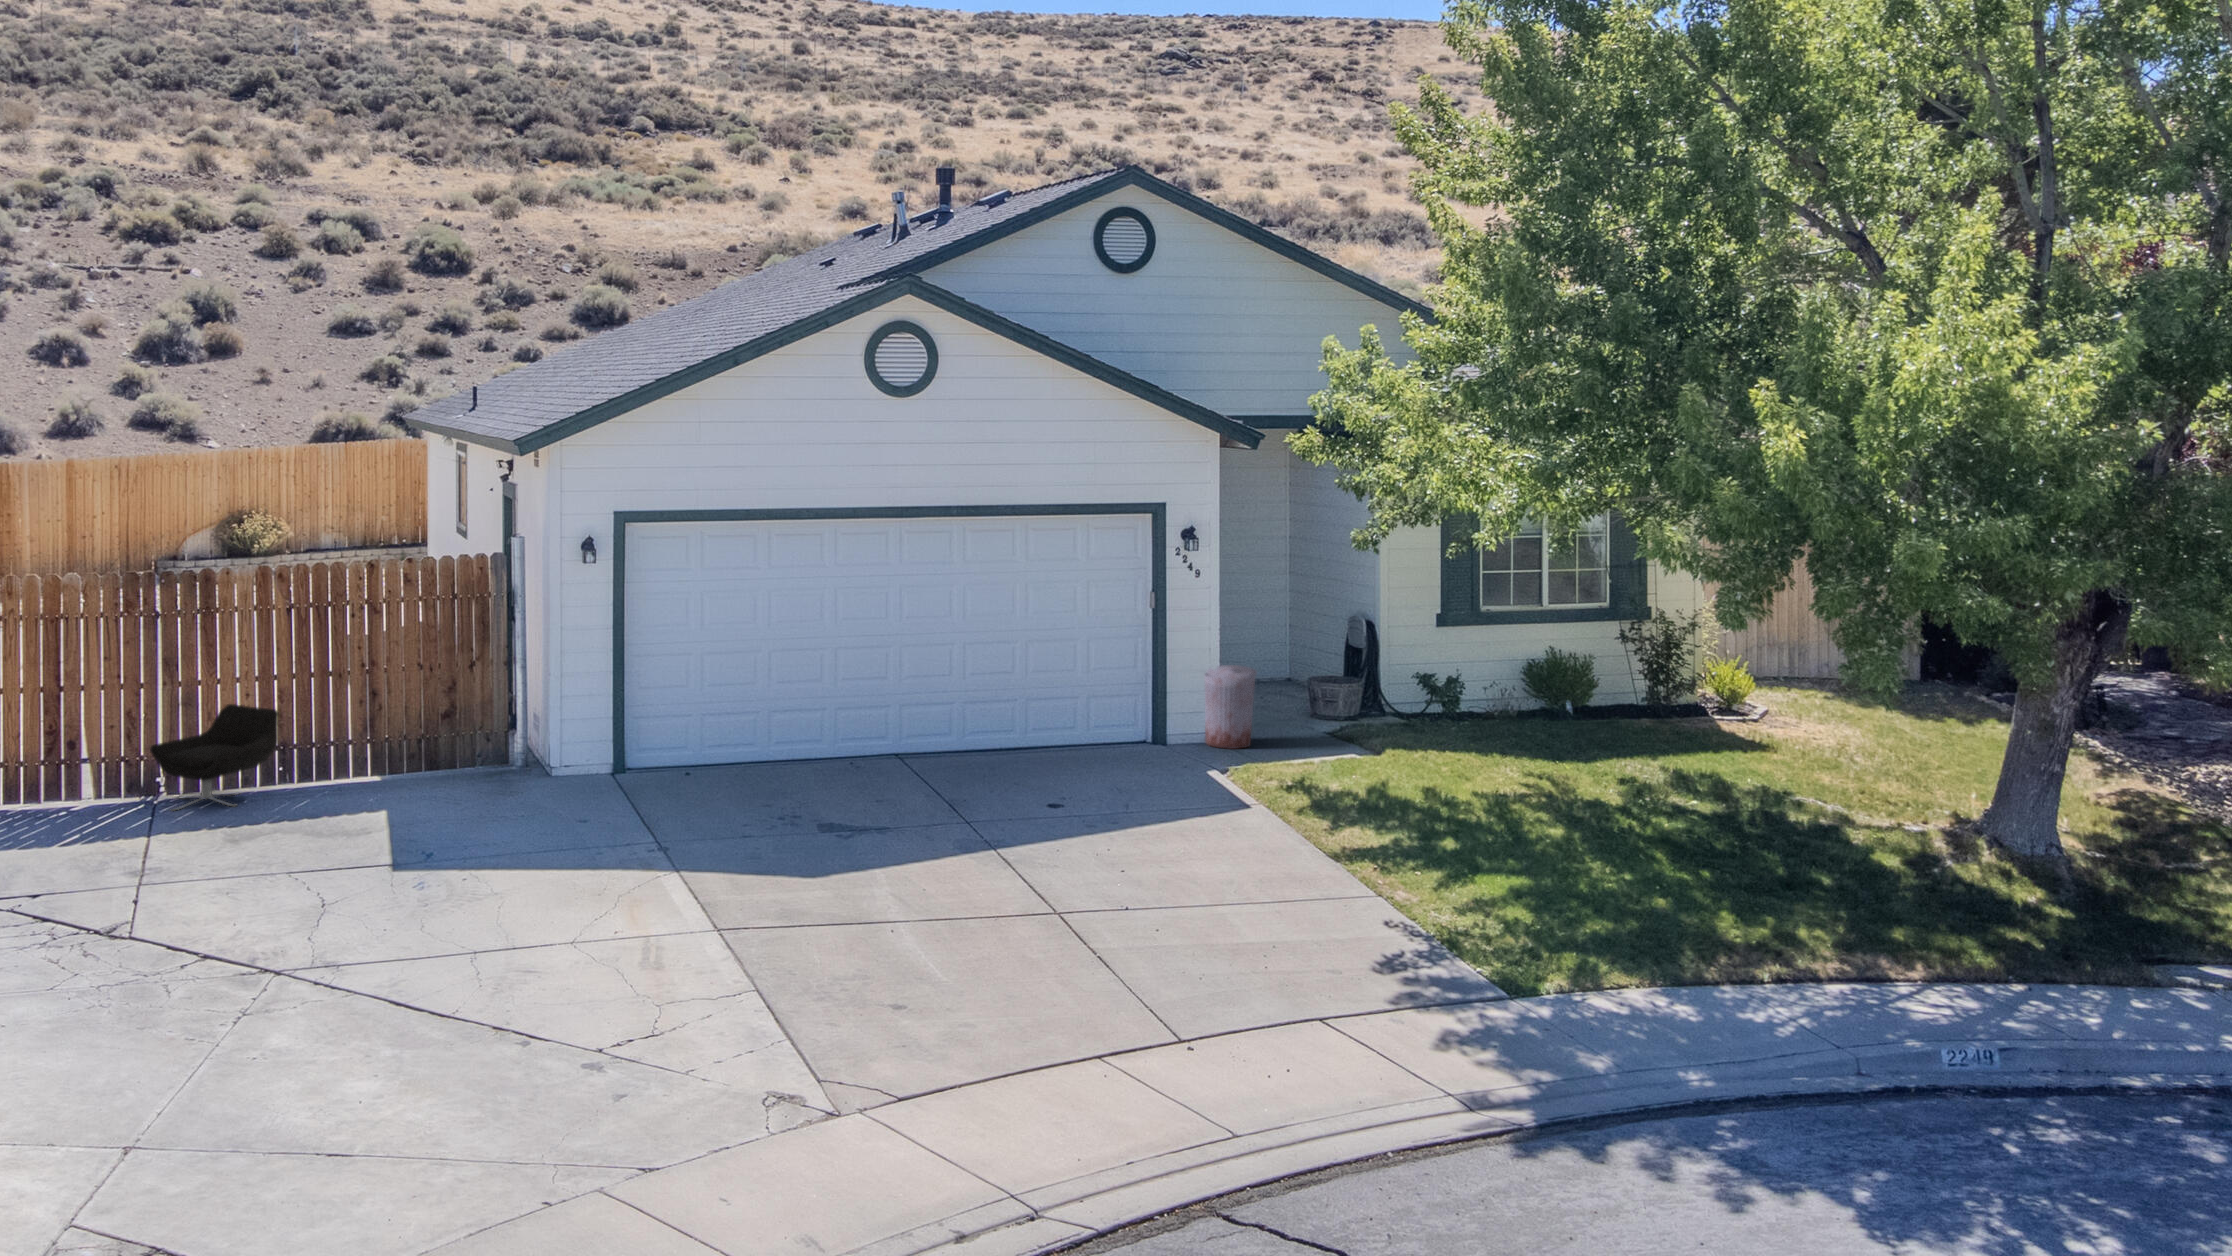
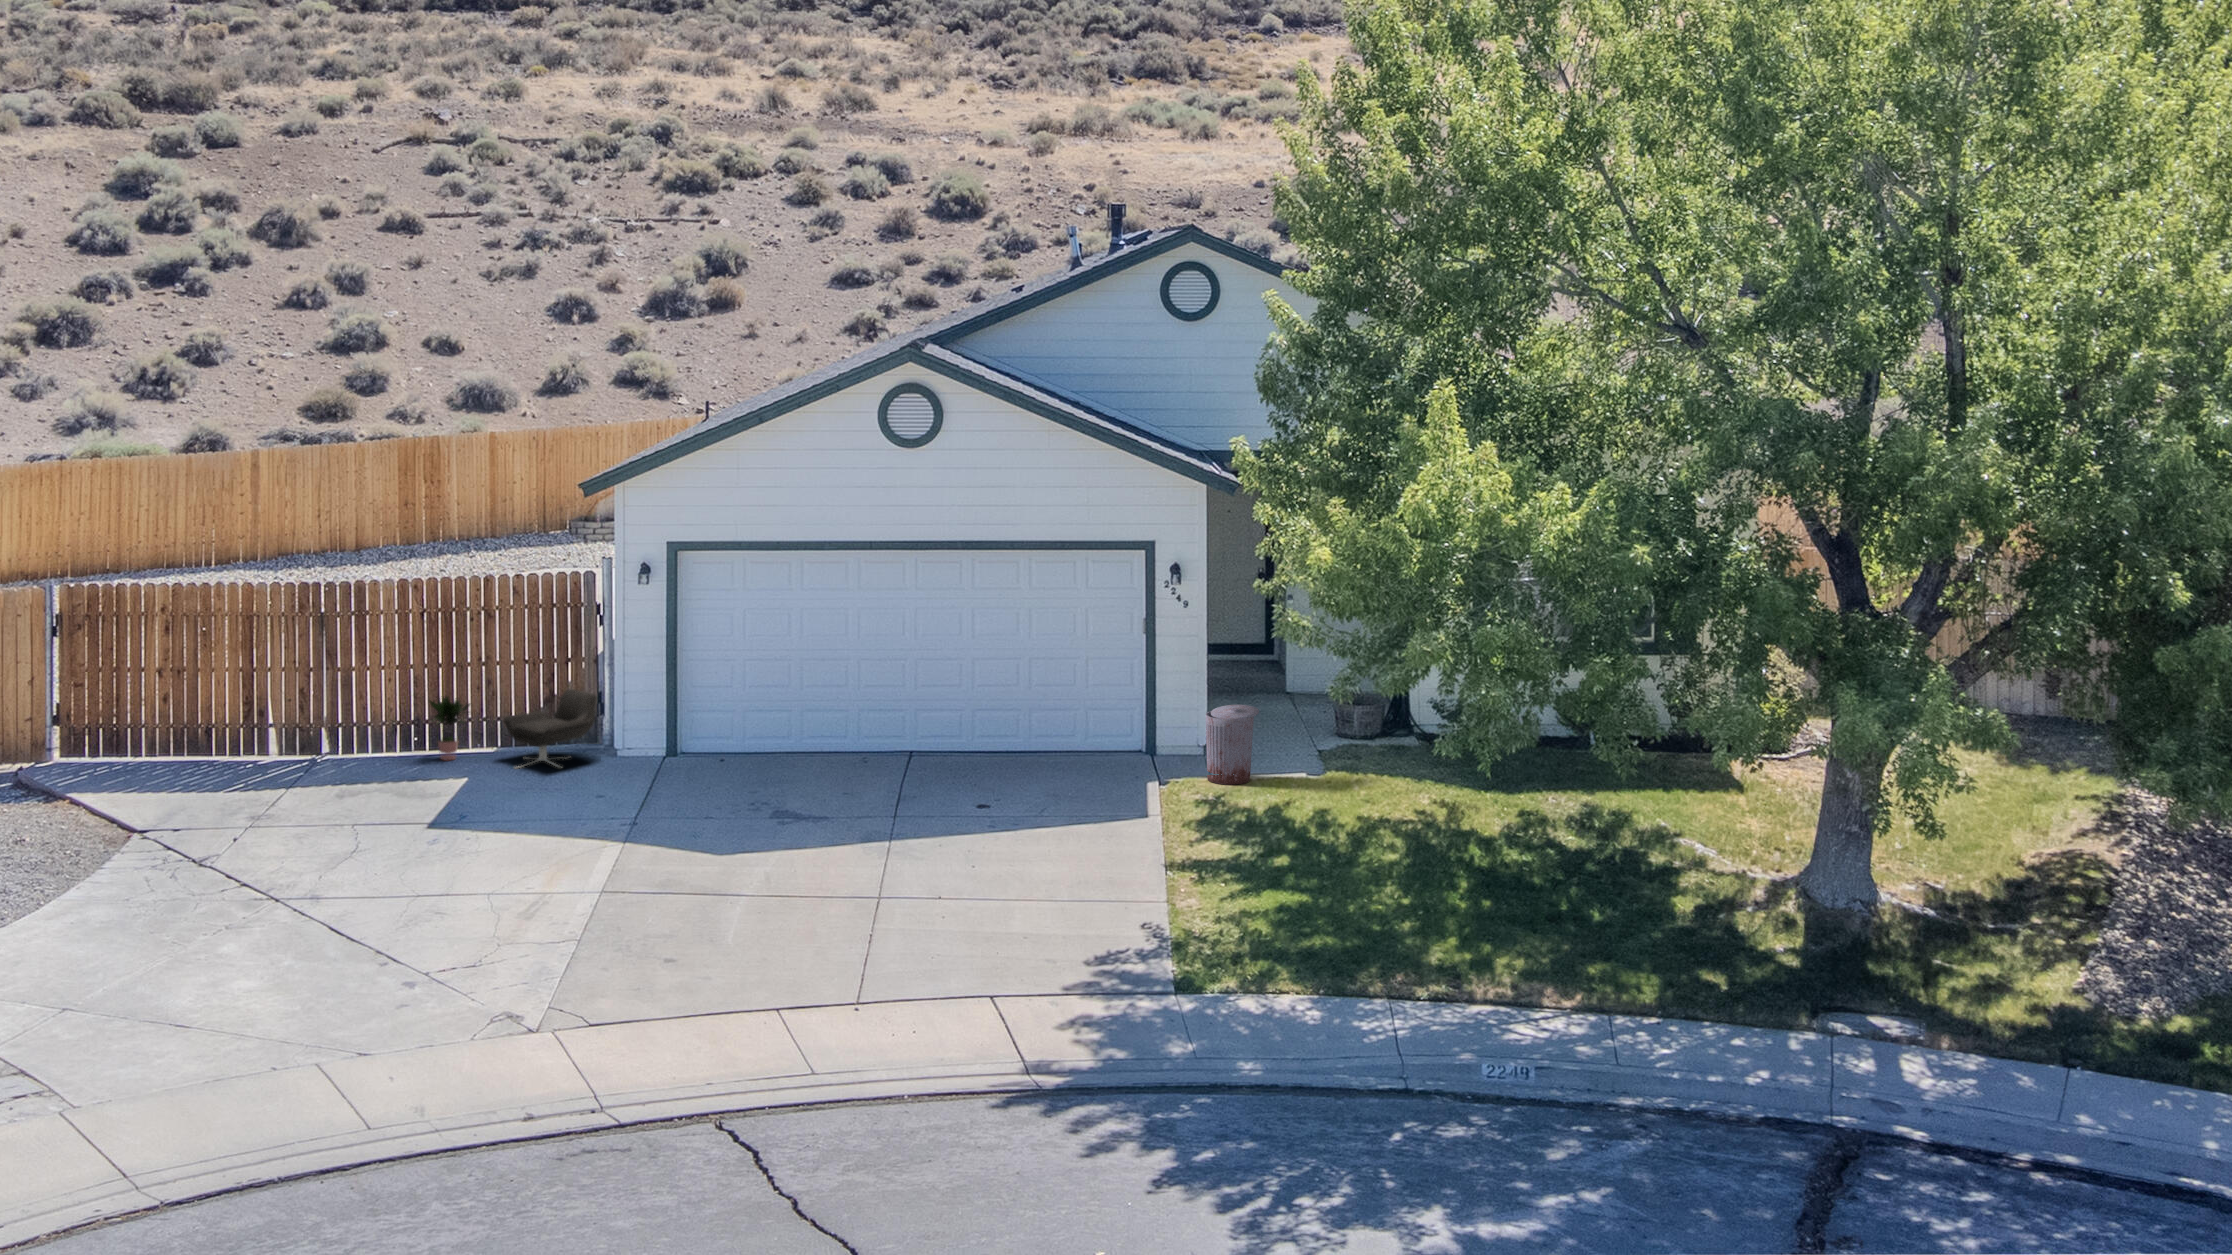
potted plant: none [314,701,377,787] -> present [429,696,470,761]
lounge chair: present [150,704,279,810] -> present [504,689,597,768]

